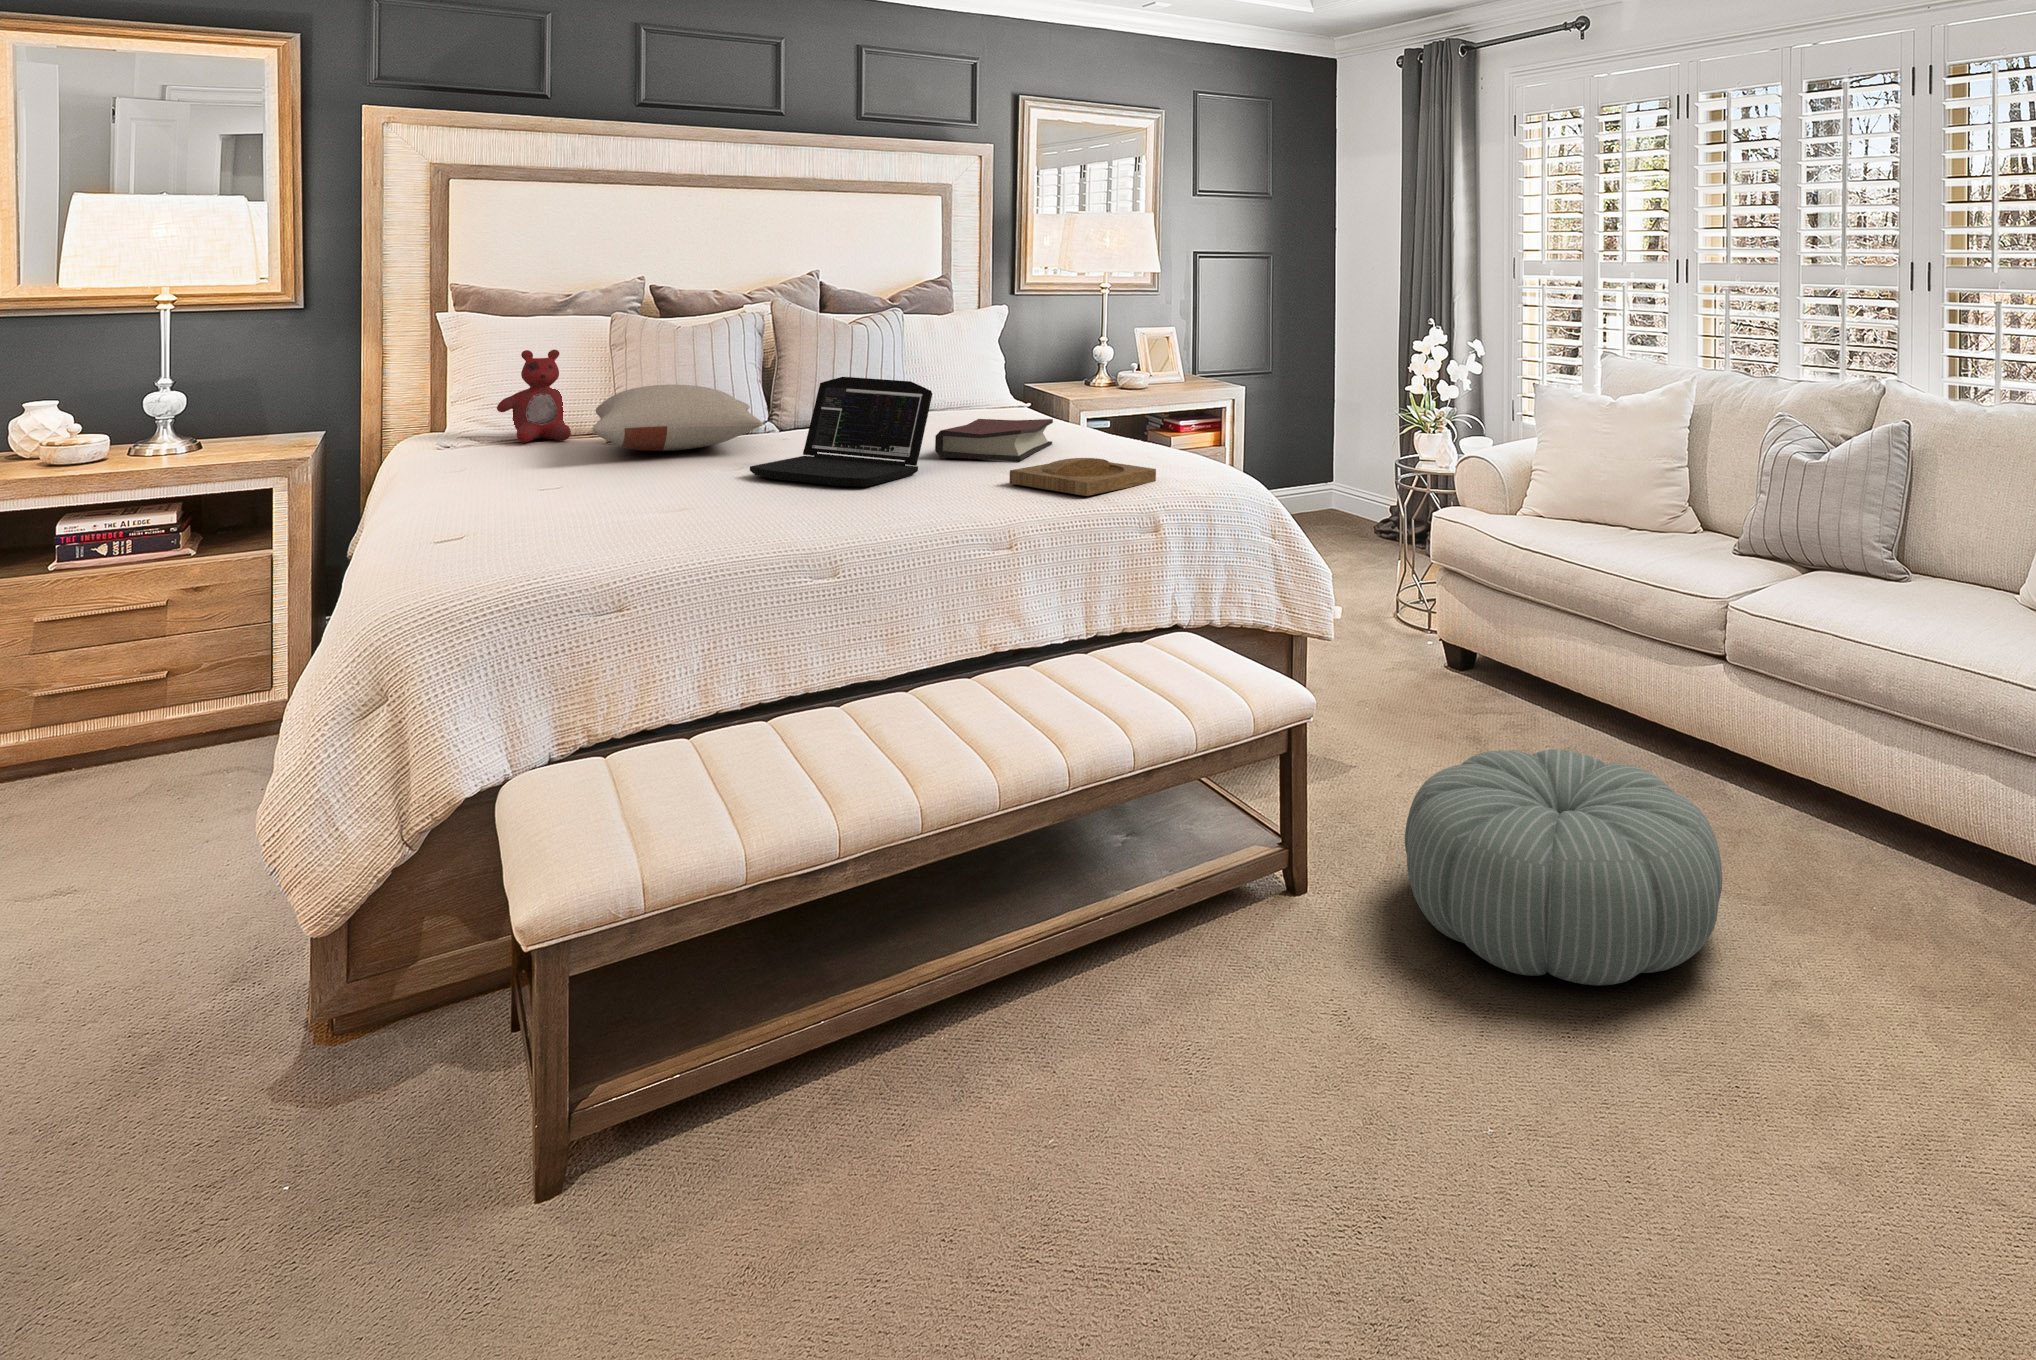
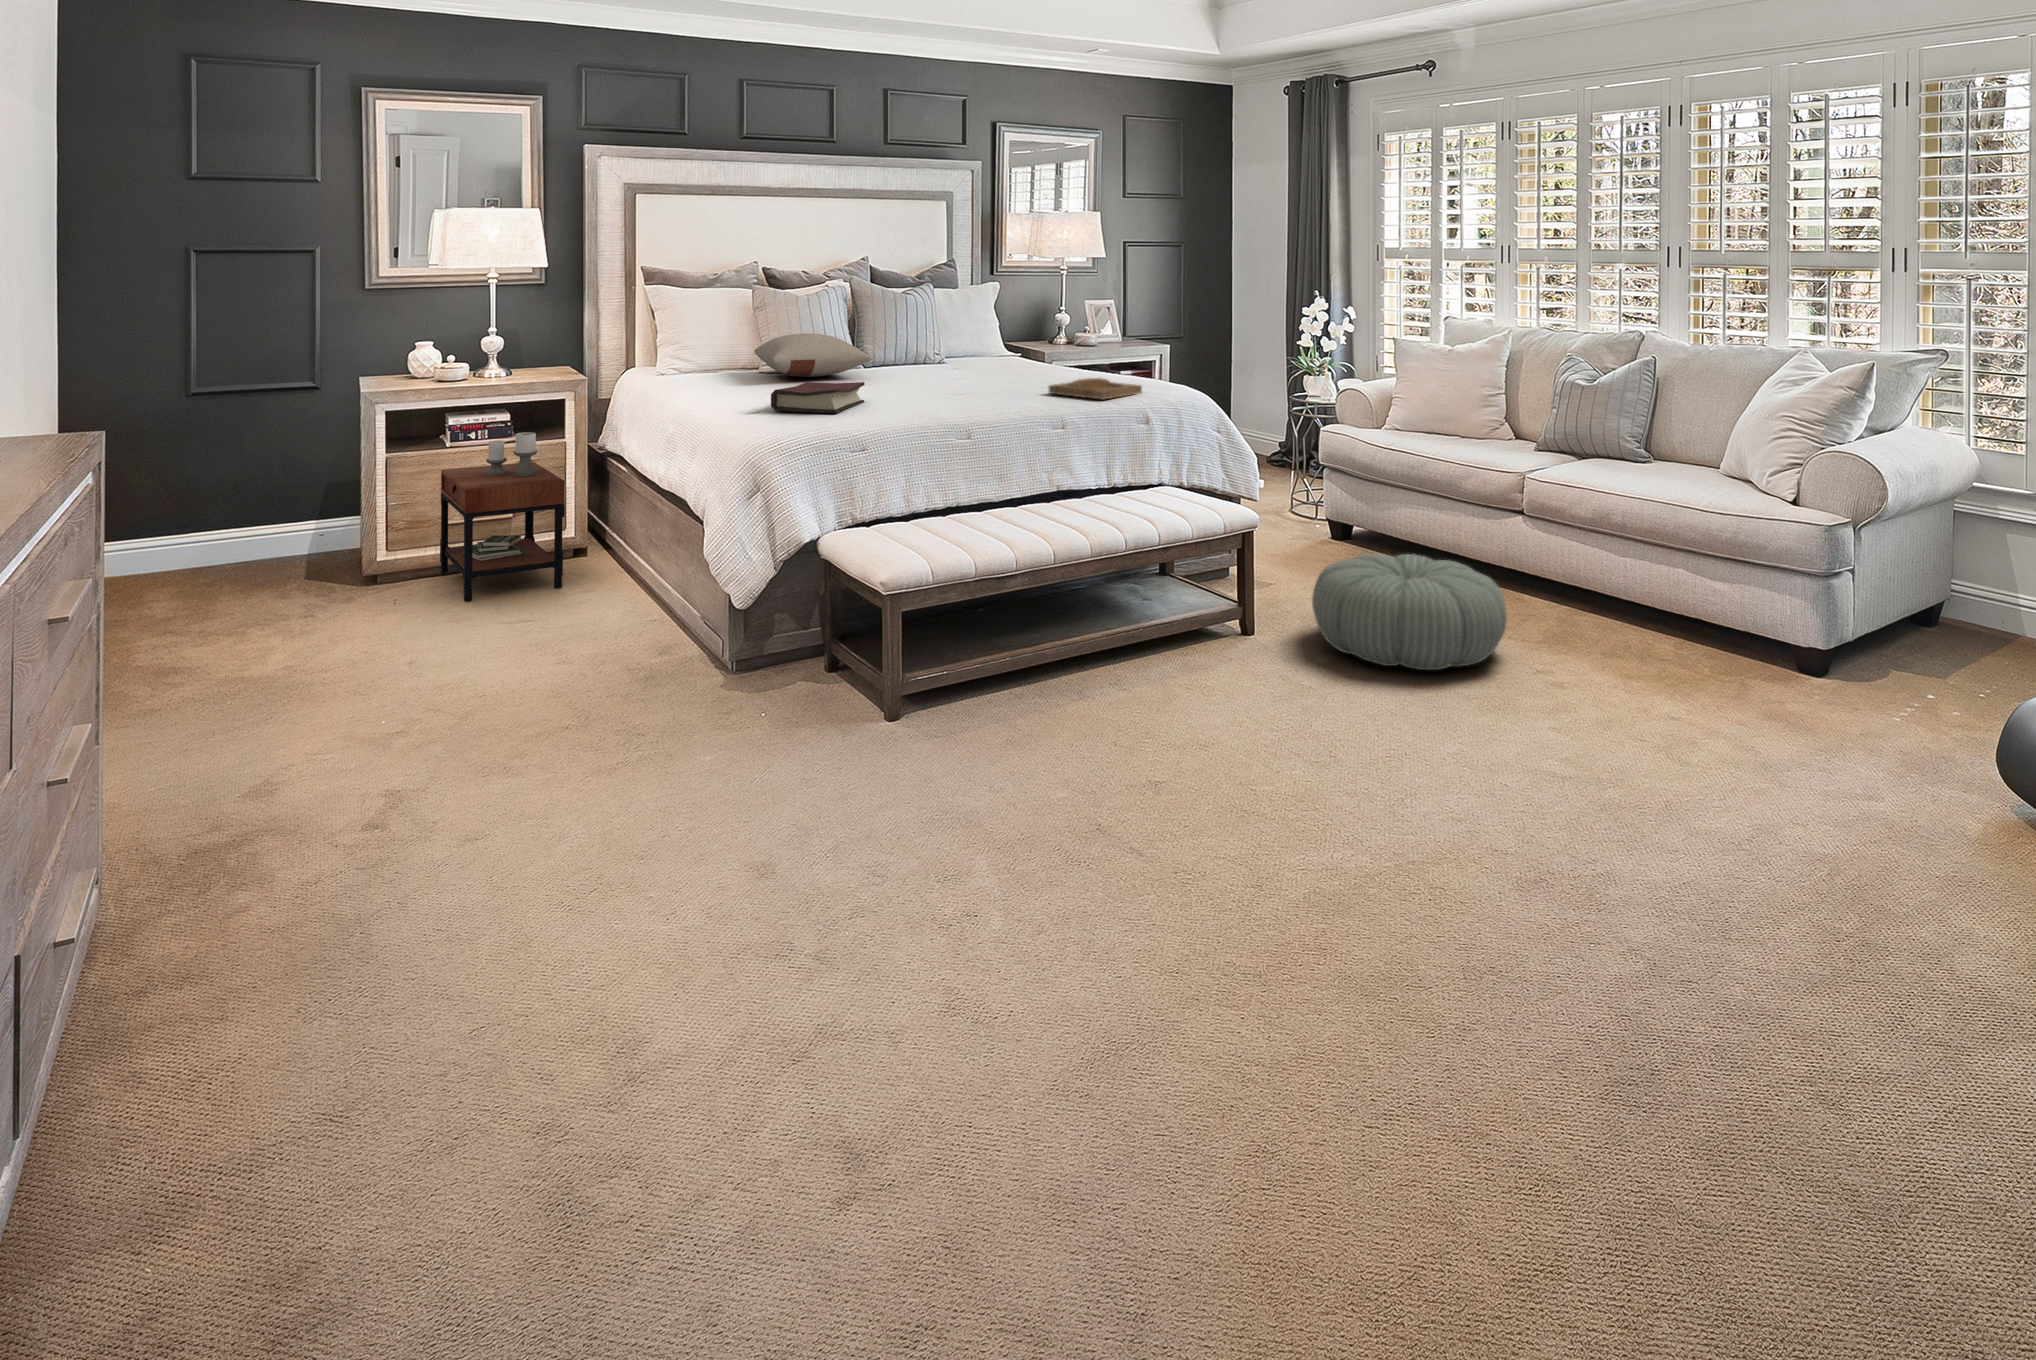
stuffed bear: present [497,350,571,443] -> none [688,311,737,373]
laptop: present [750,377,932,487] -> none [879,327,992,395]
hardback book: present [935,419,1053,461] -> present [771,382,865,413]
side table: none [7,547,218,841] -> present [440,432,565,601]

